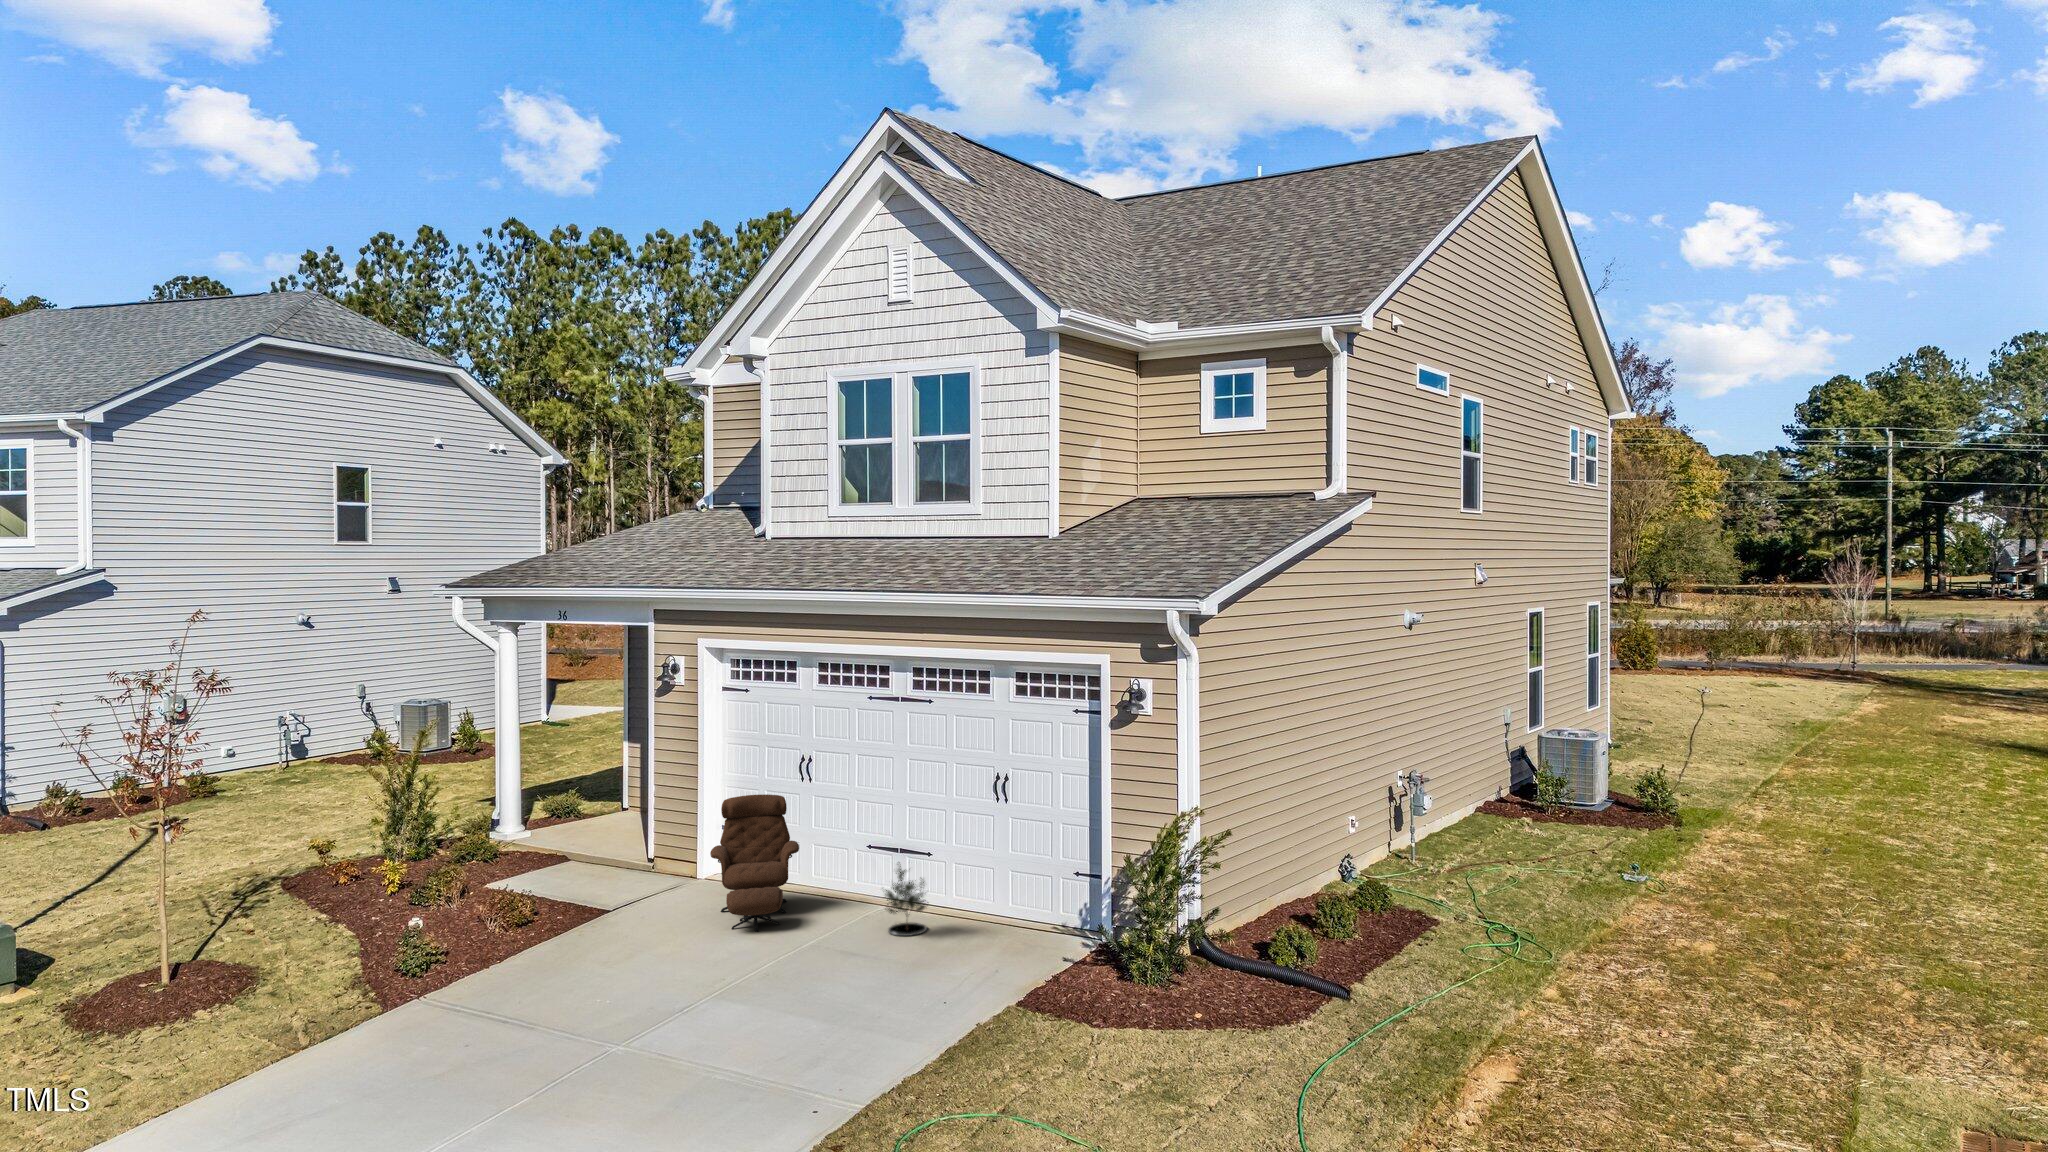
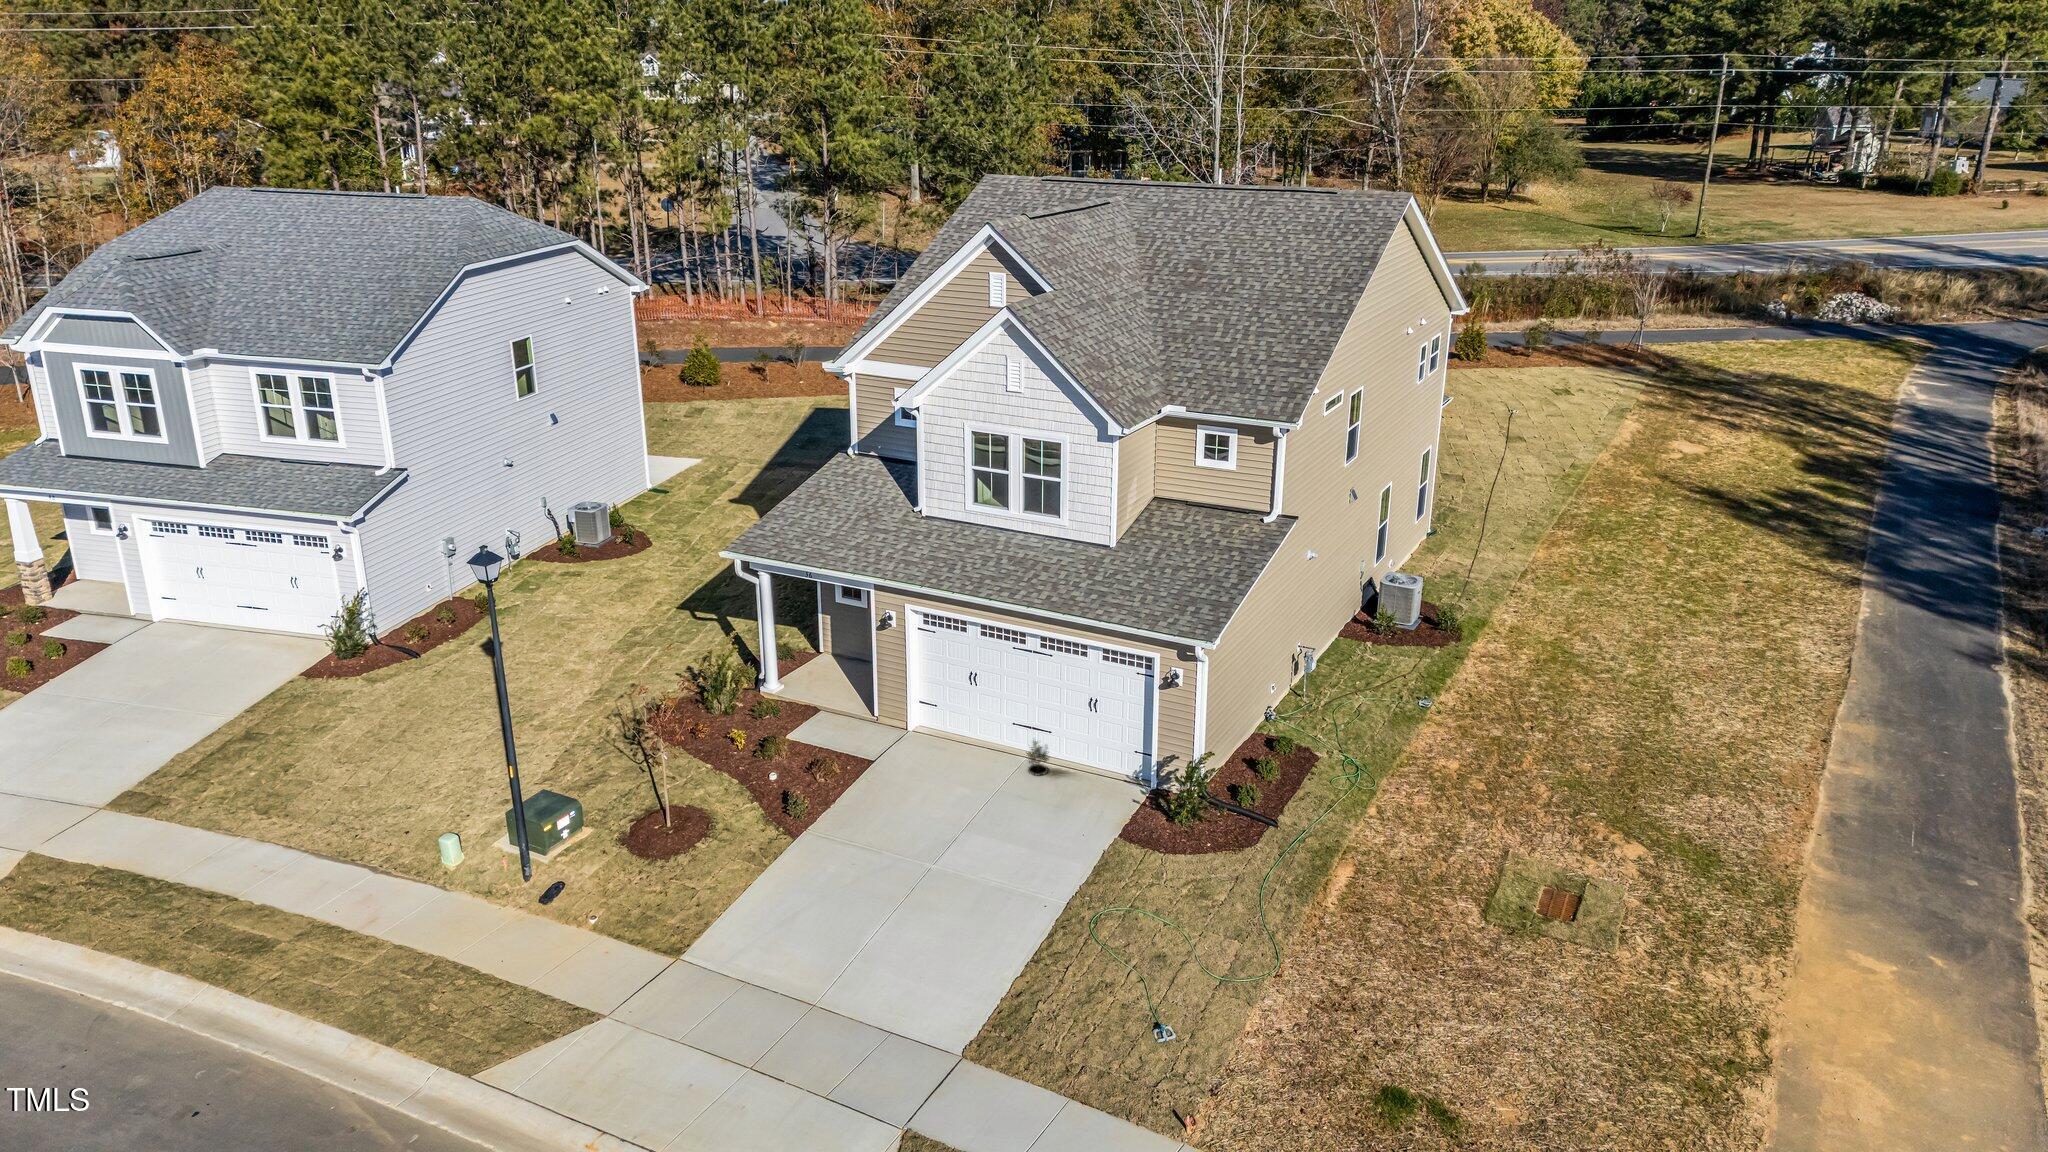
lounge chair: present [710,794,799,931] -> none [920,687,968,772]

